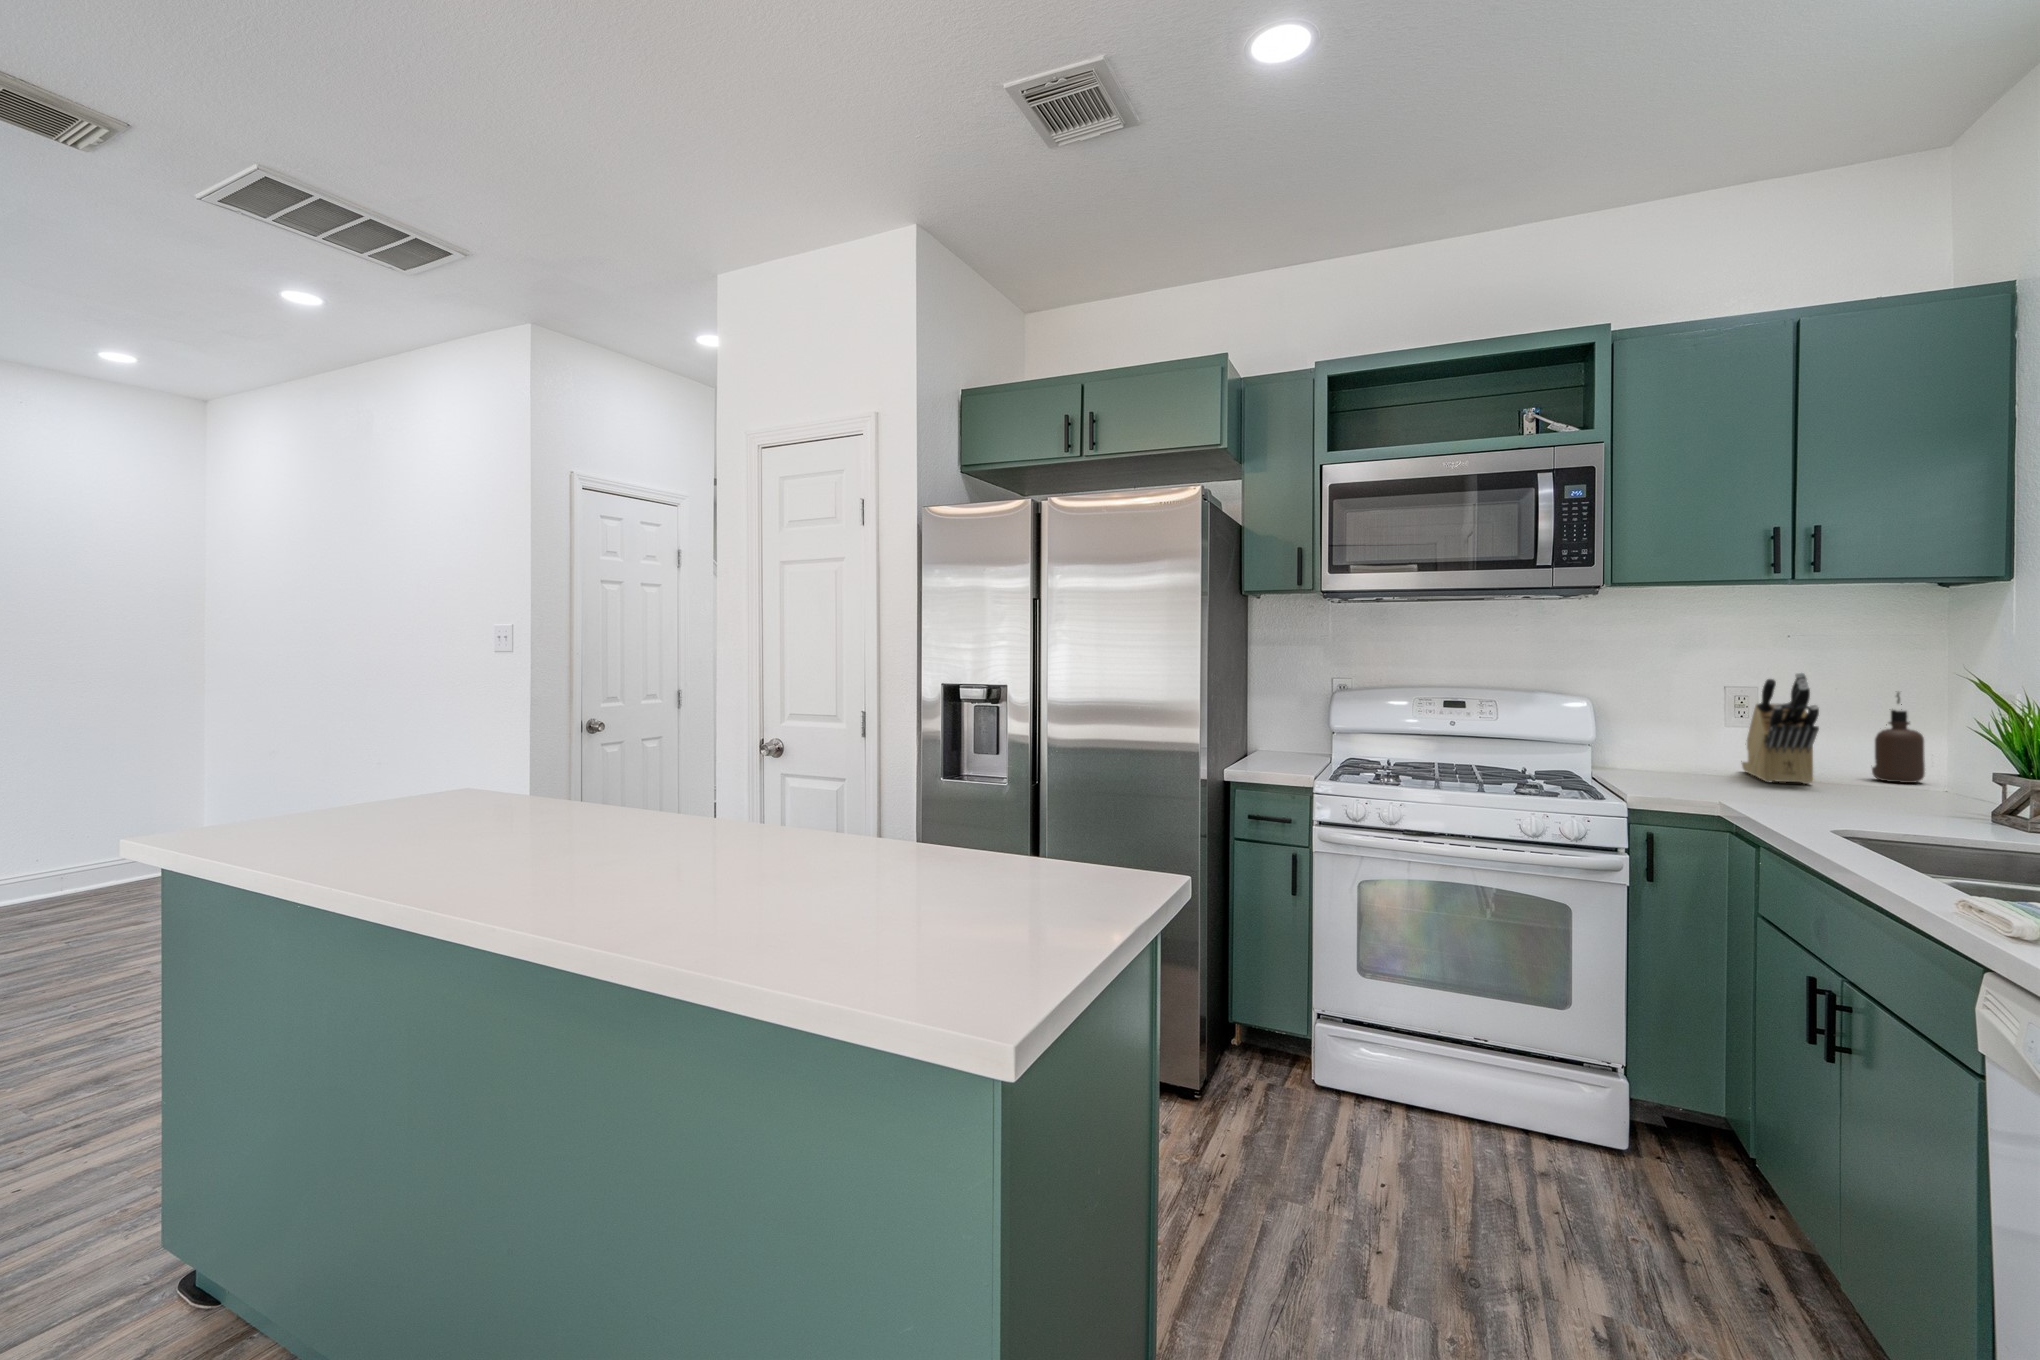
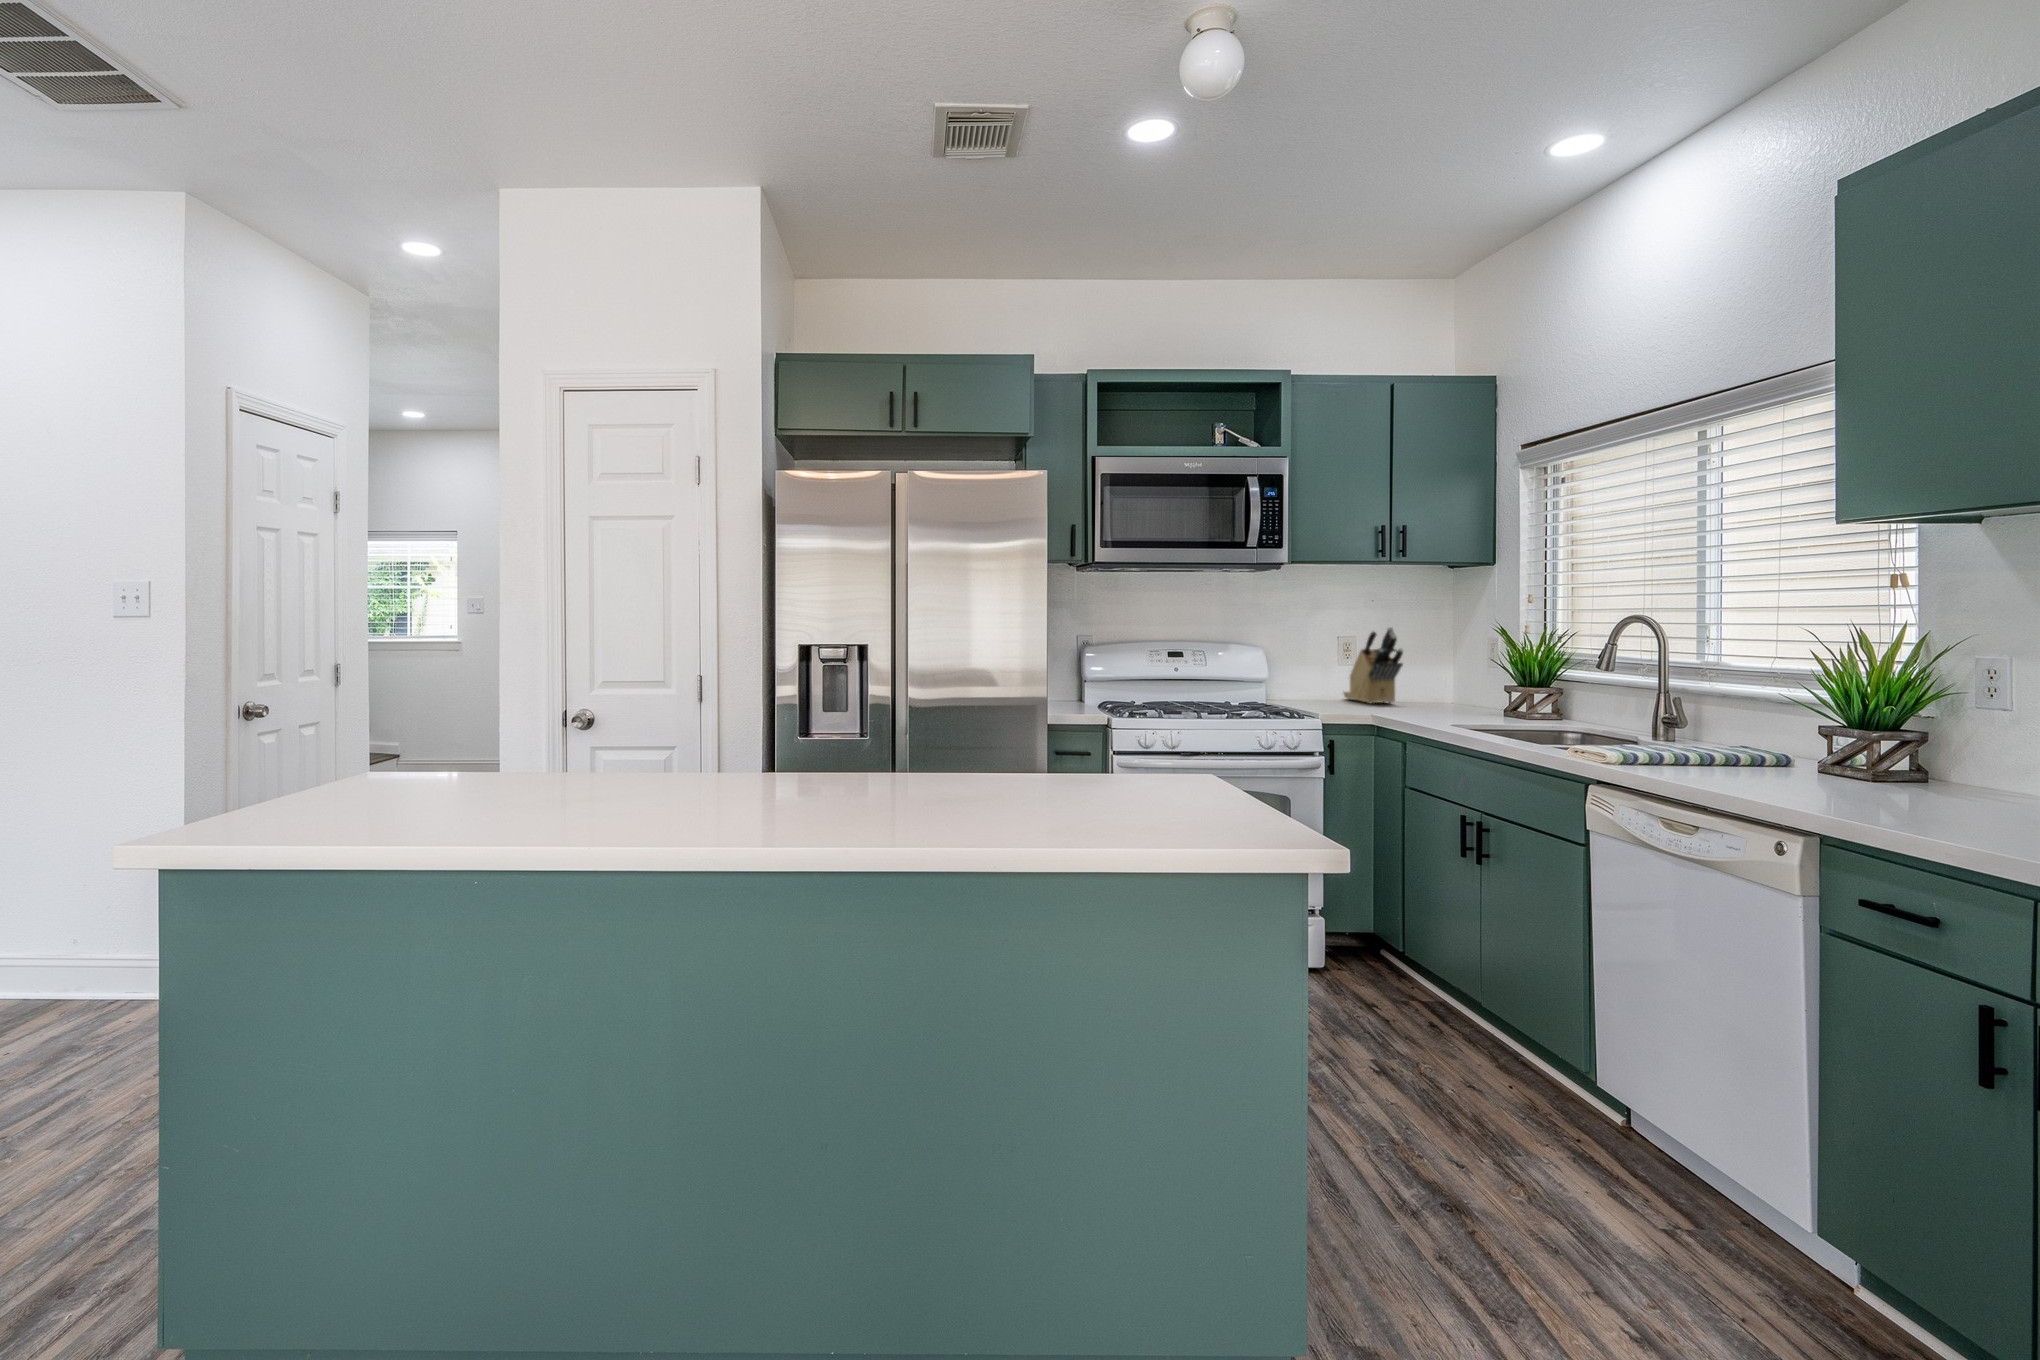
soap dispenser: present [1872,693,1925,783] -> none [1416,641,1445,701]

